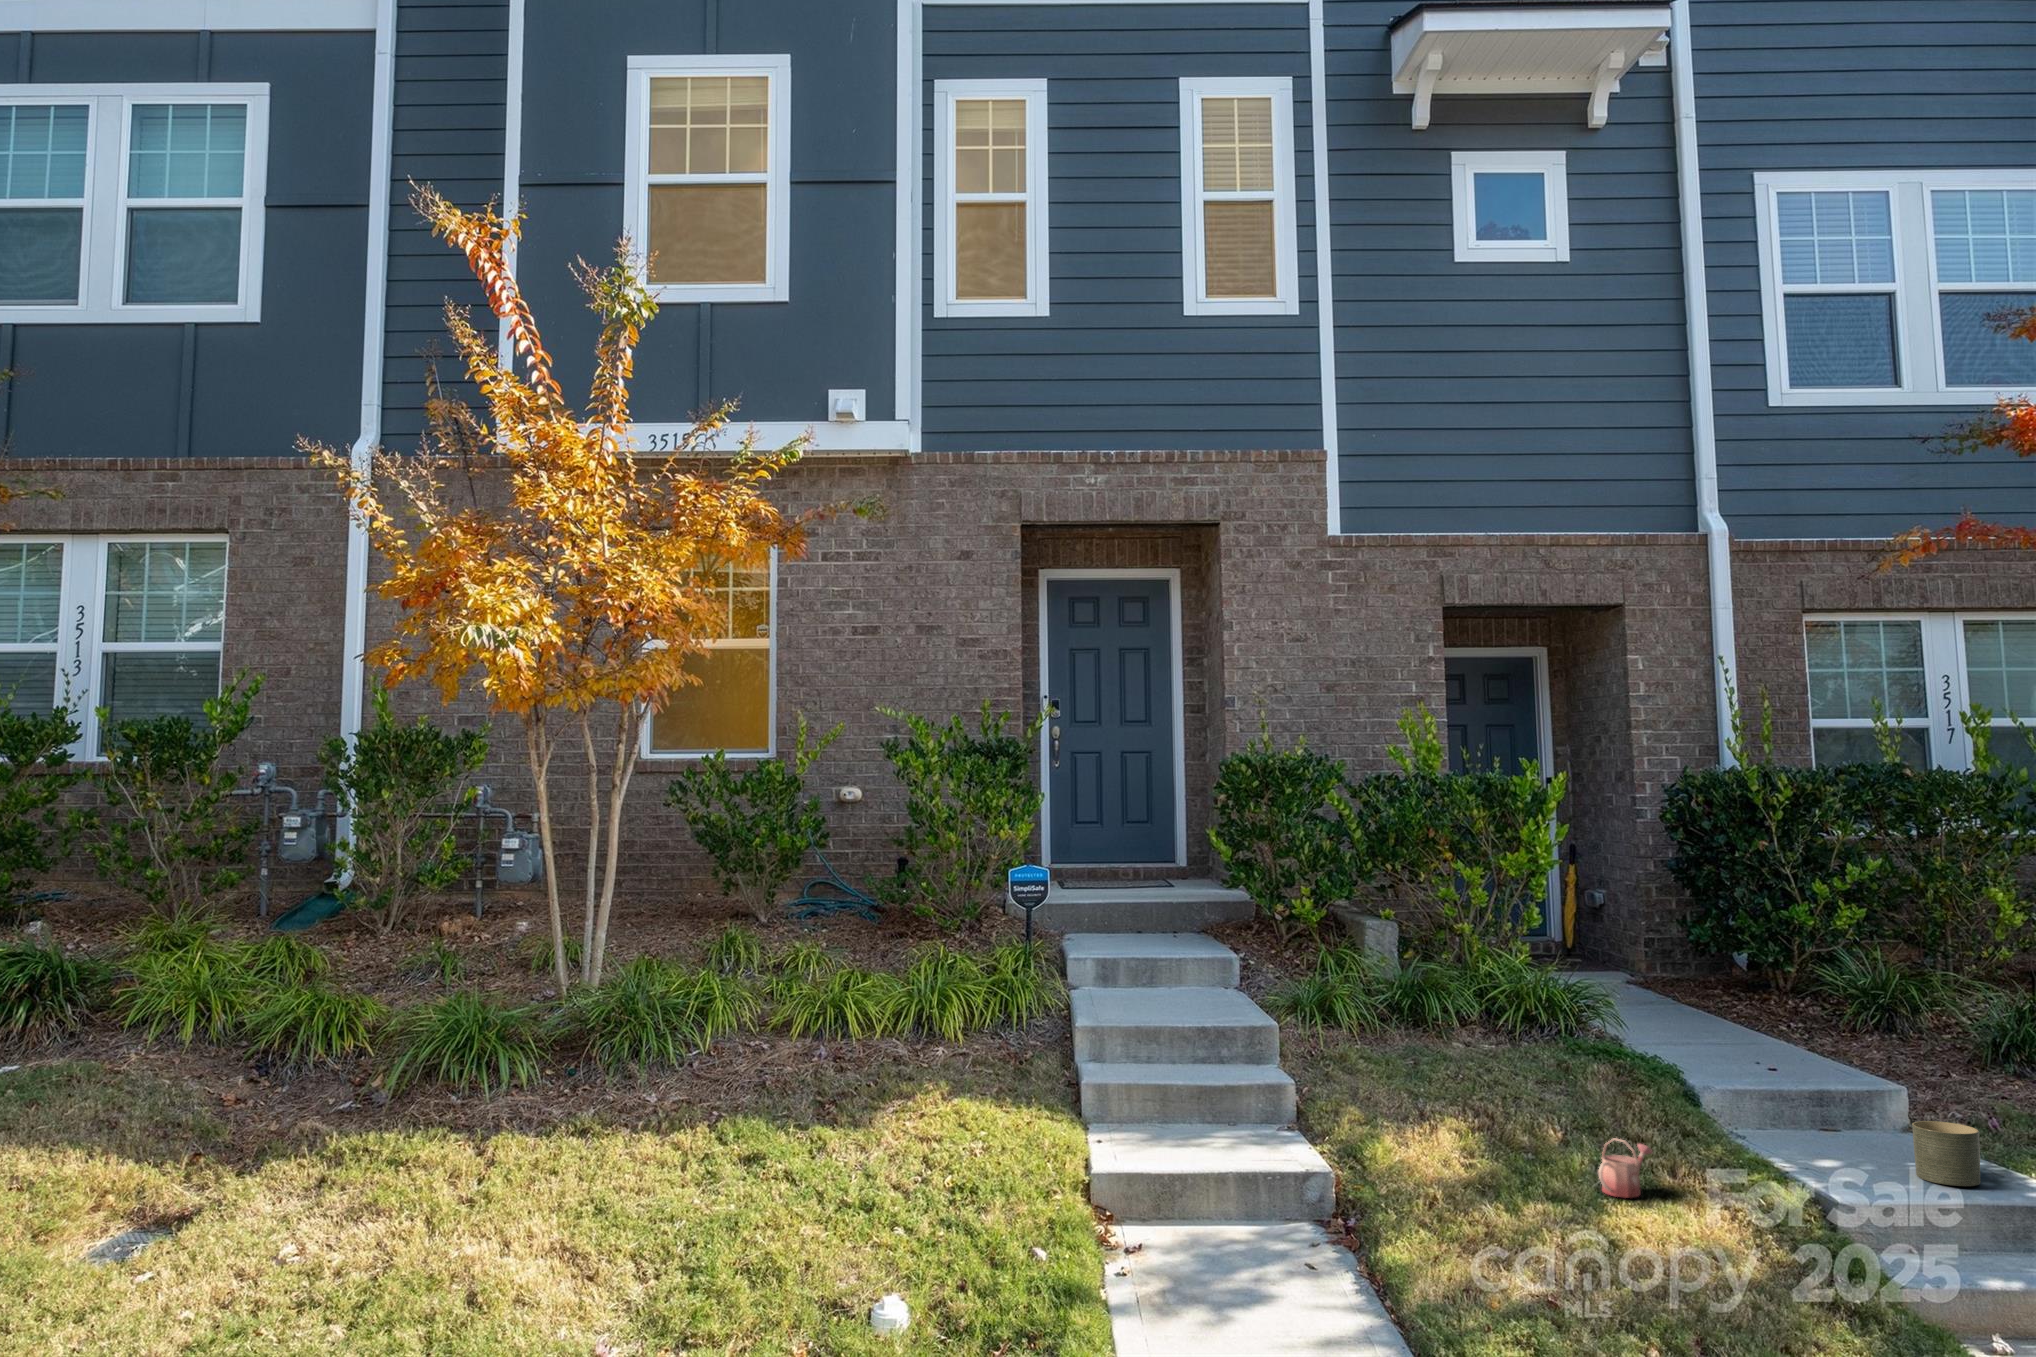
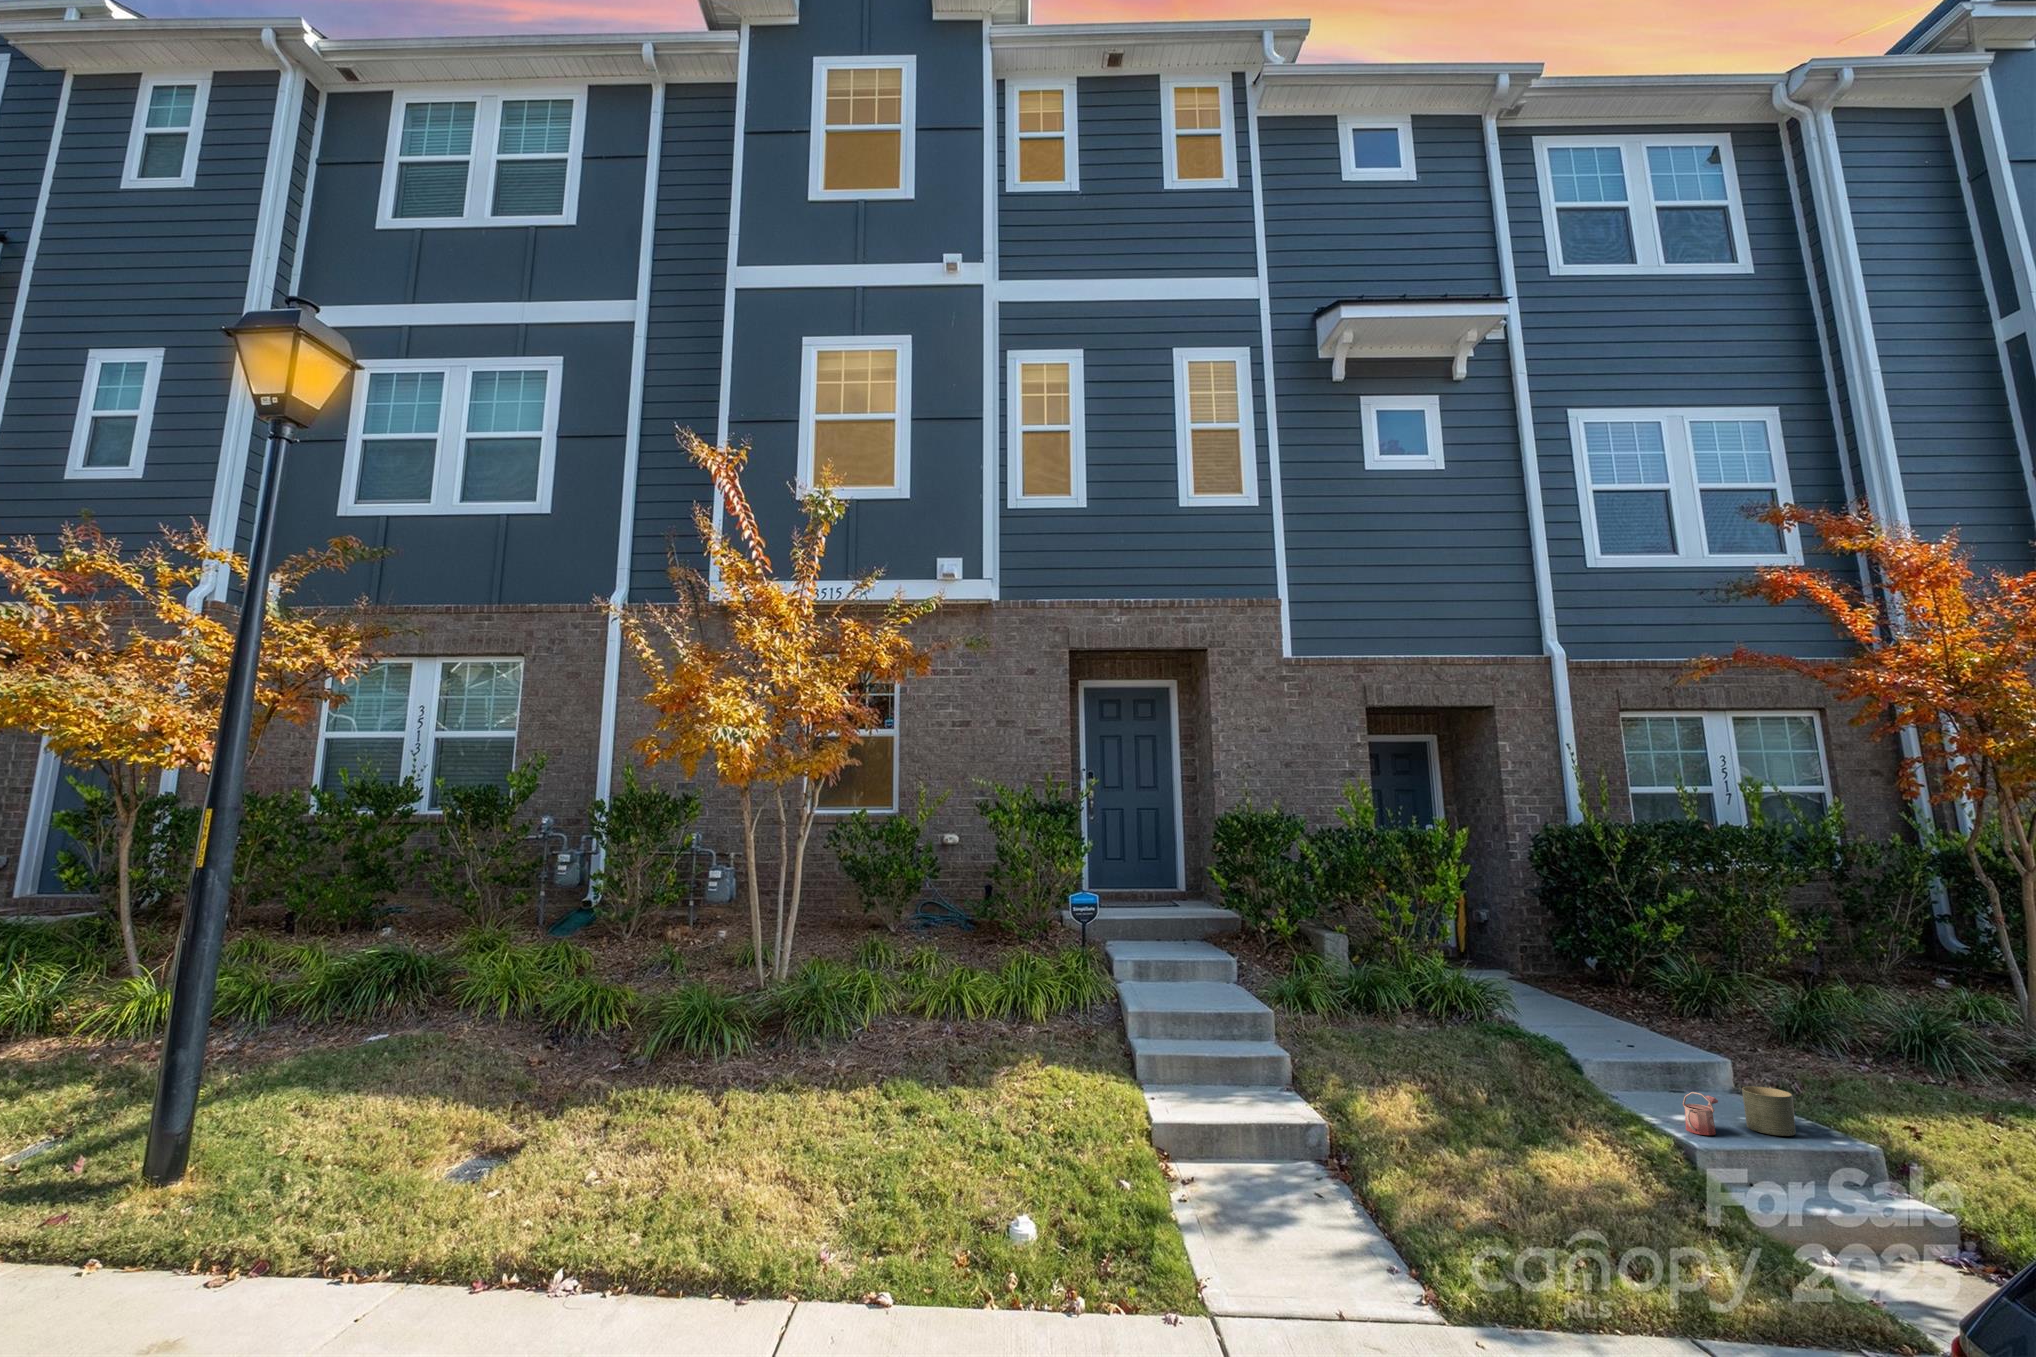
watering can: present [1598,1138,1652,1198] -> present [1683,1092,1718,1135]

